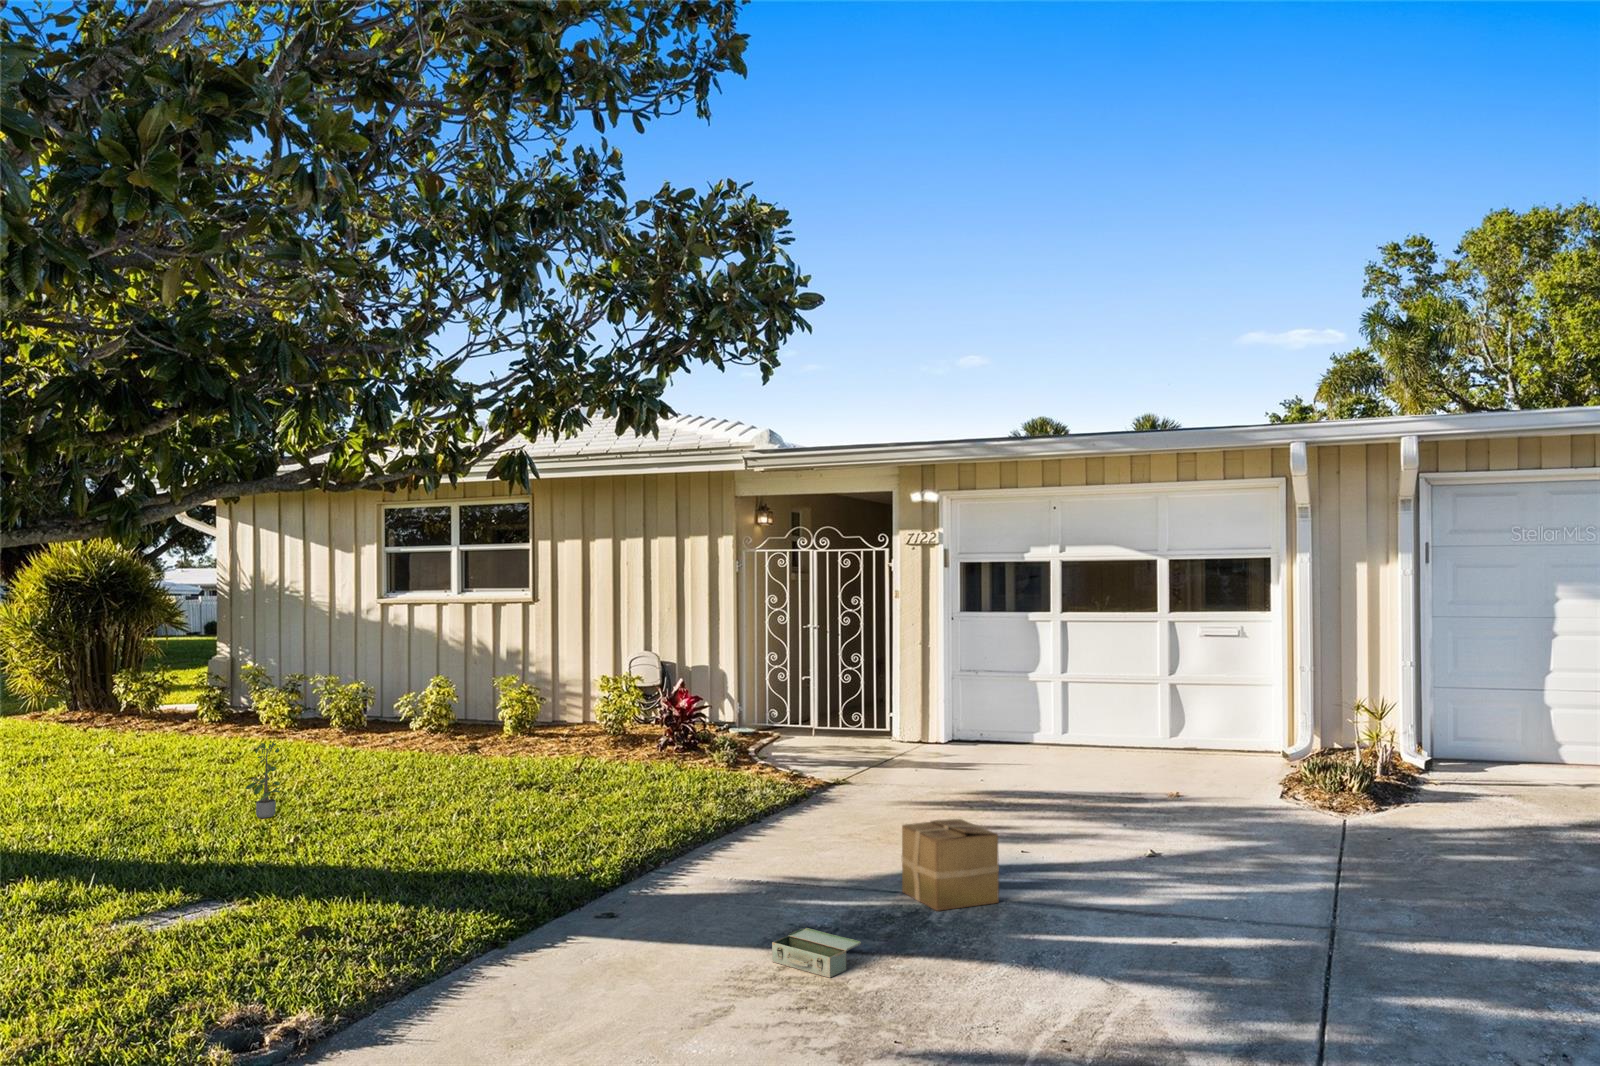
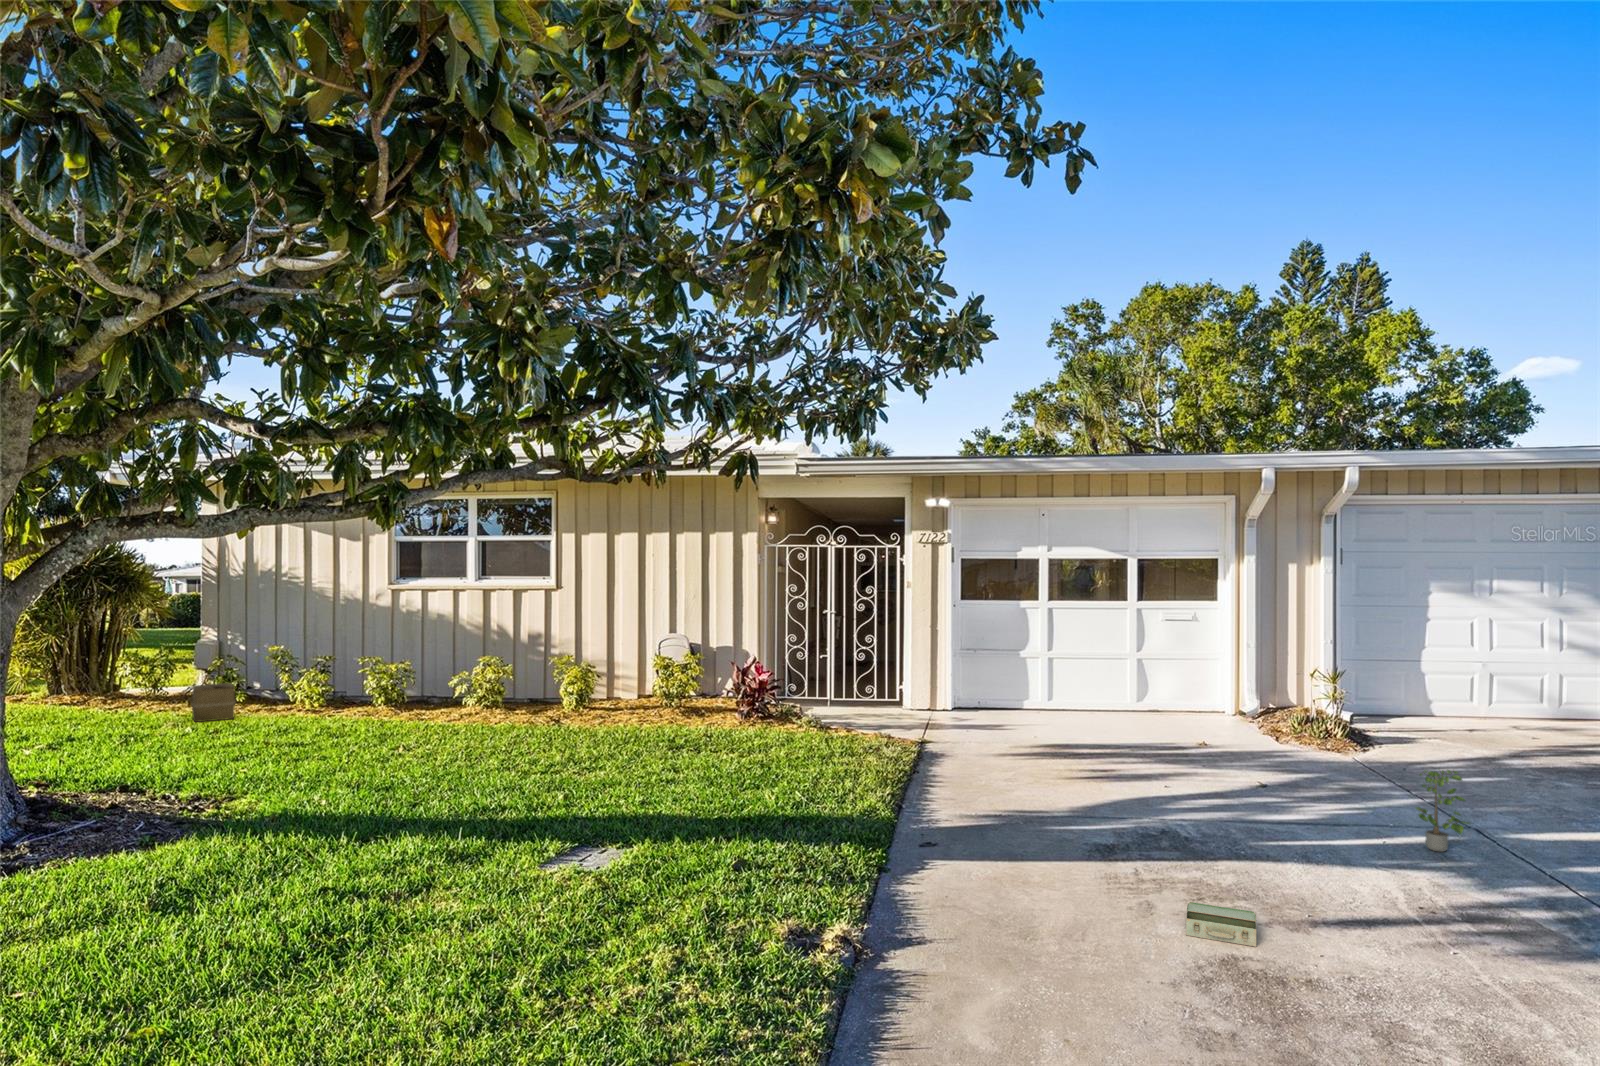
potted plant: present [245,741,280,818] -> present [1416,770,1469,852]
cardboard box: present [902,819,999,911] -> present [191,683,236,722]

